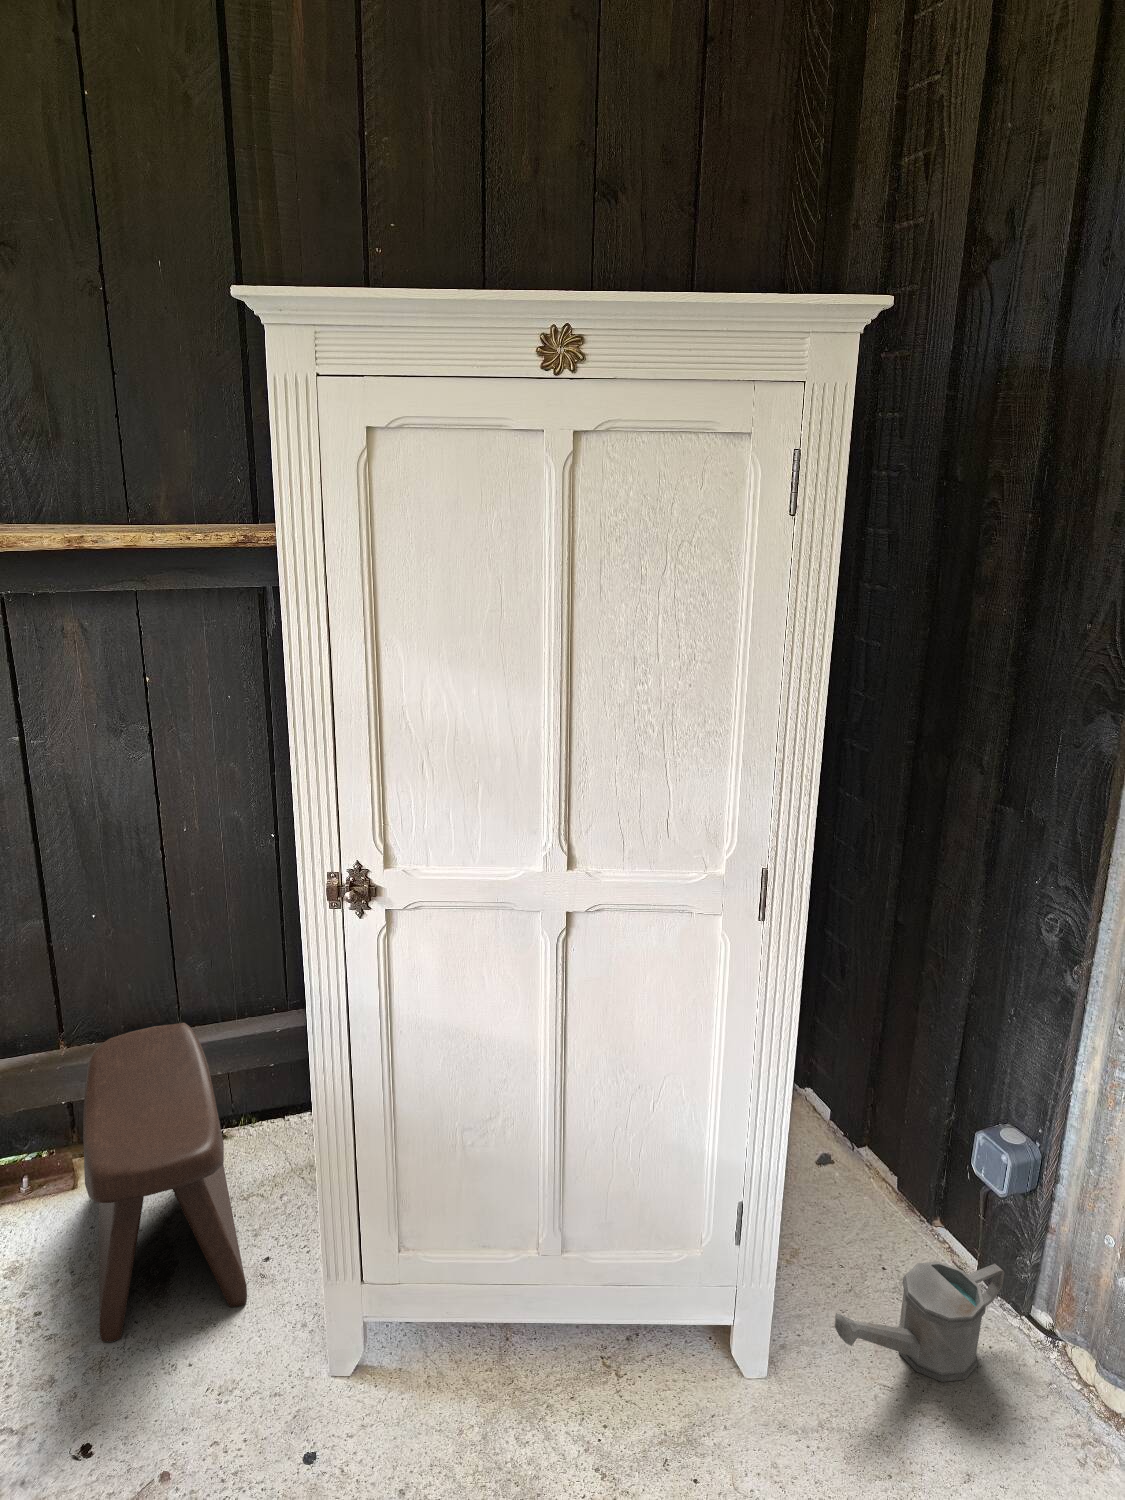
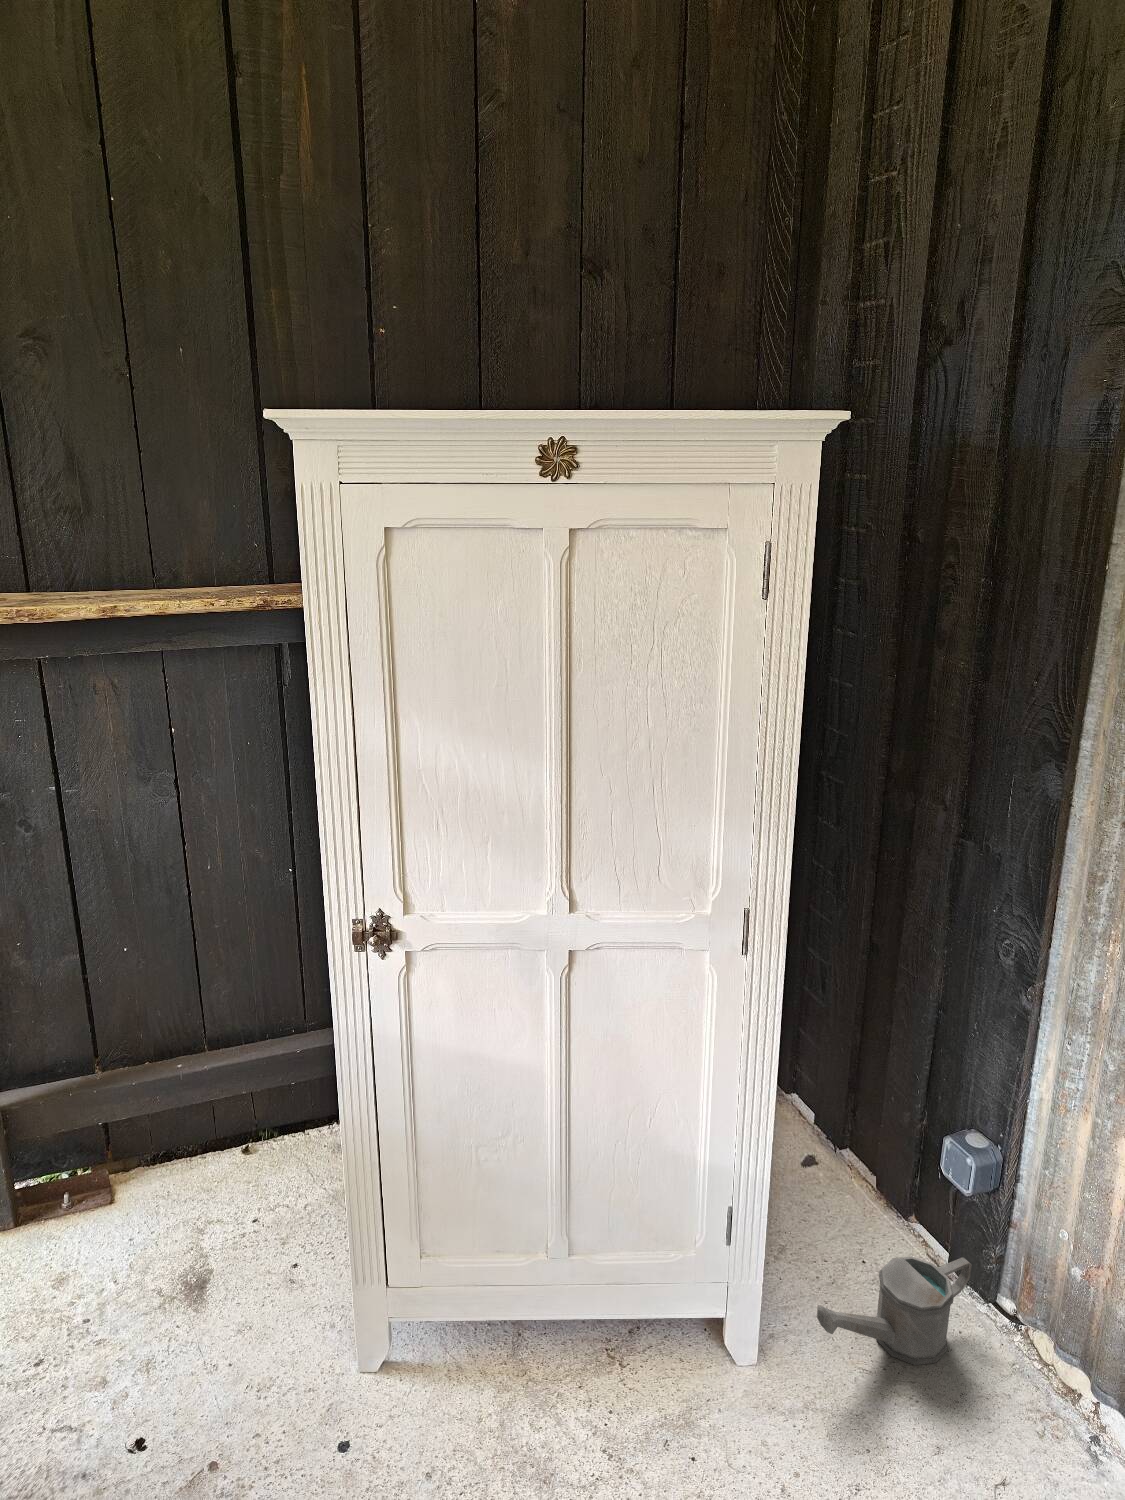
stool: present [83,1023,247,1342] -> none [123,1048,279,1345]

